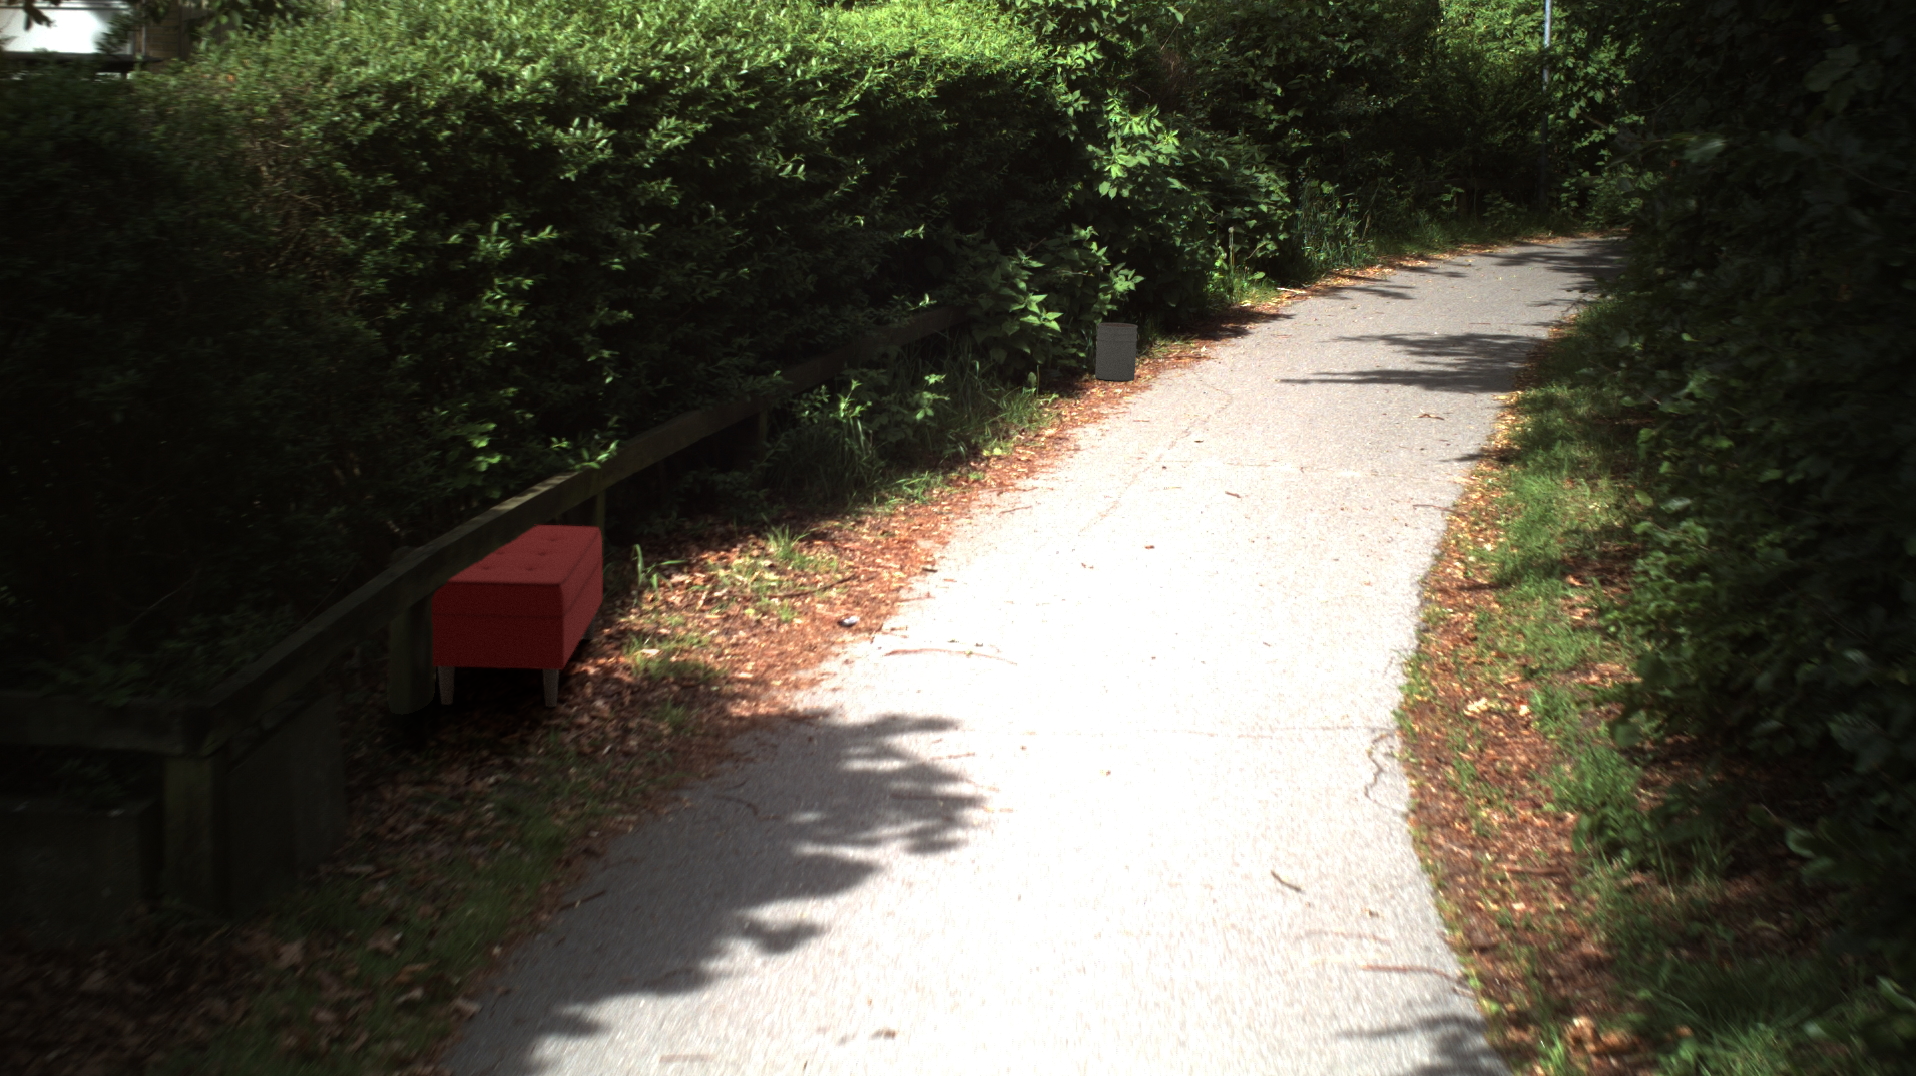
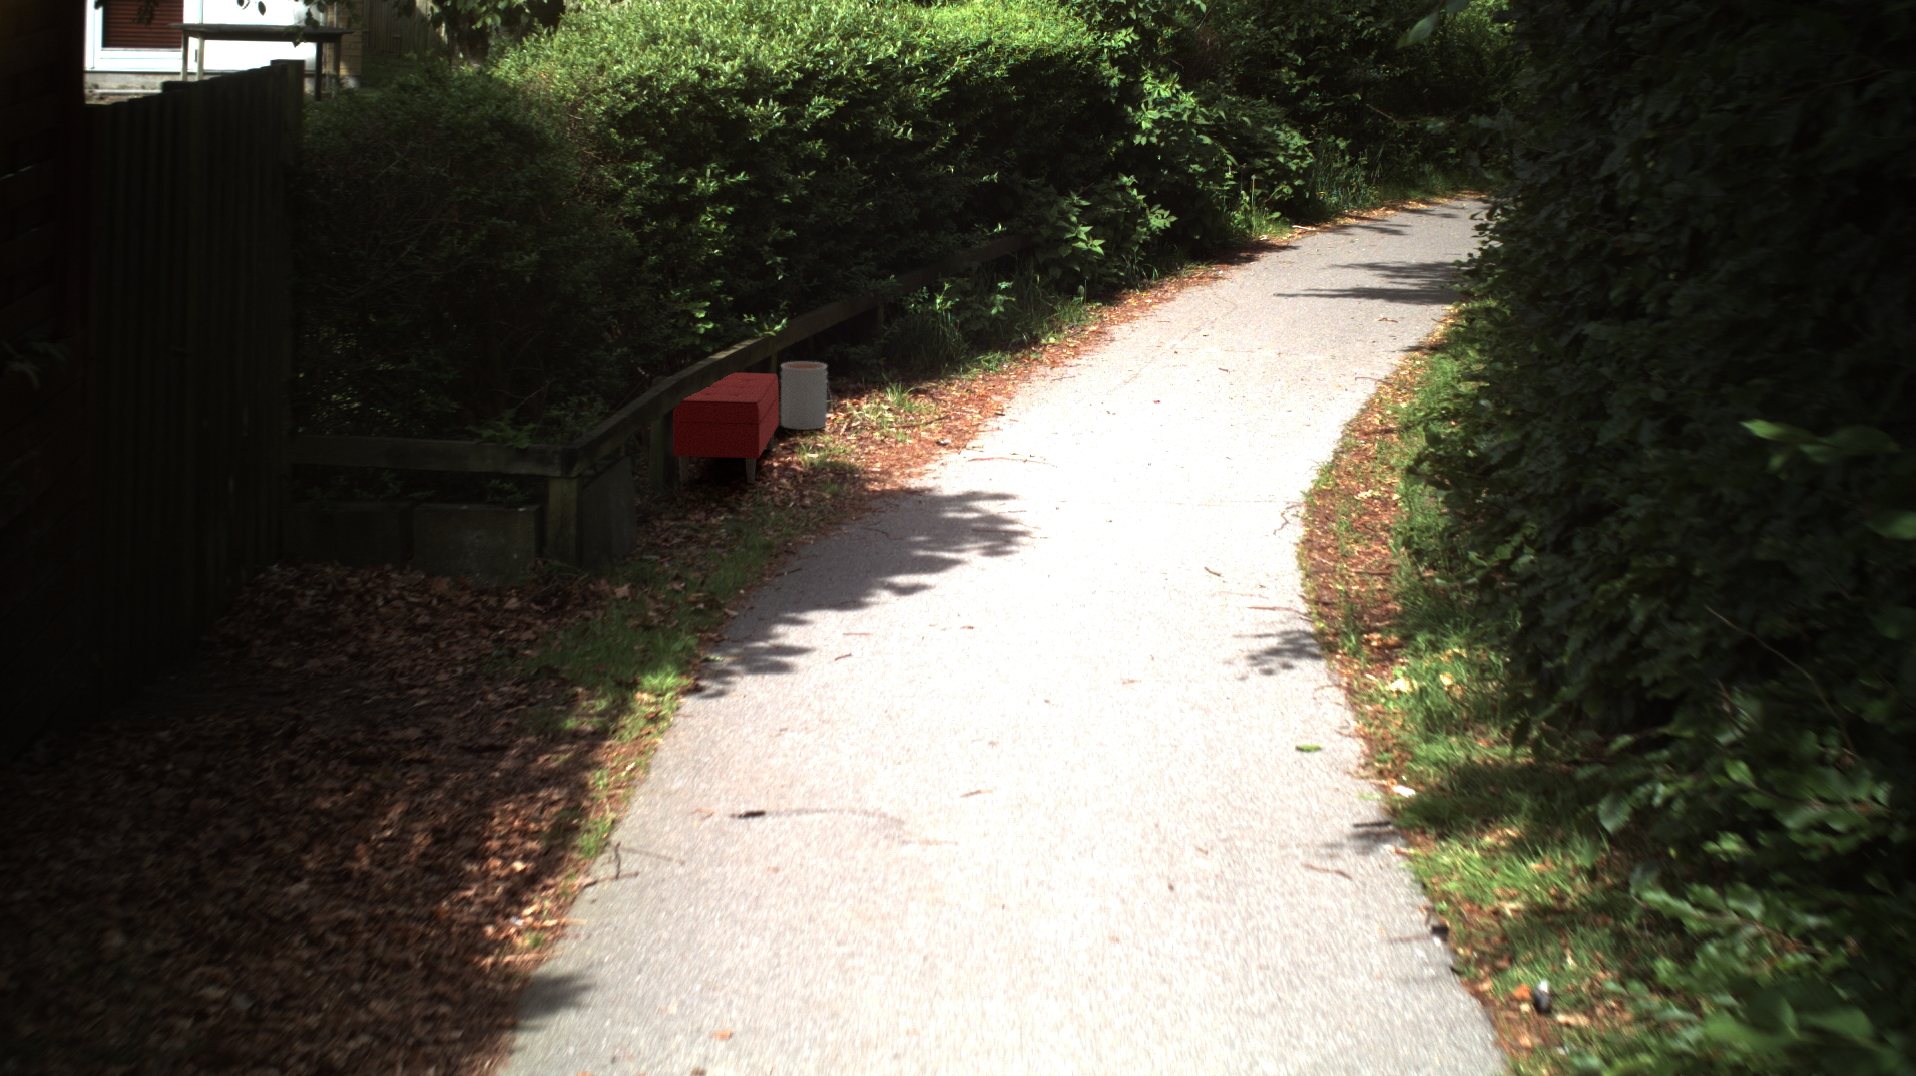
bucket: present [1095,323,1139,381] -> present [781,362,832,430]

